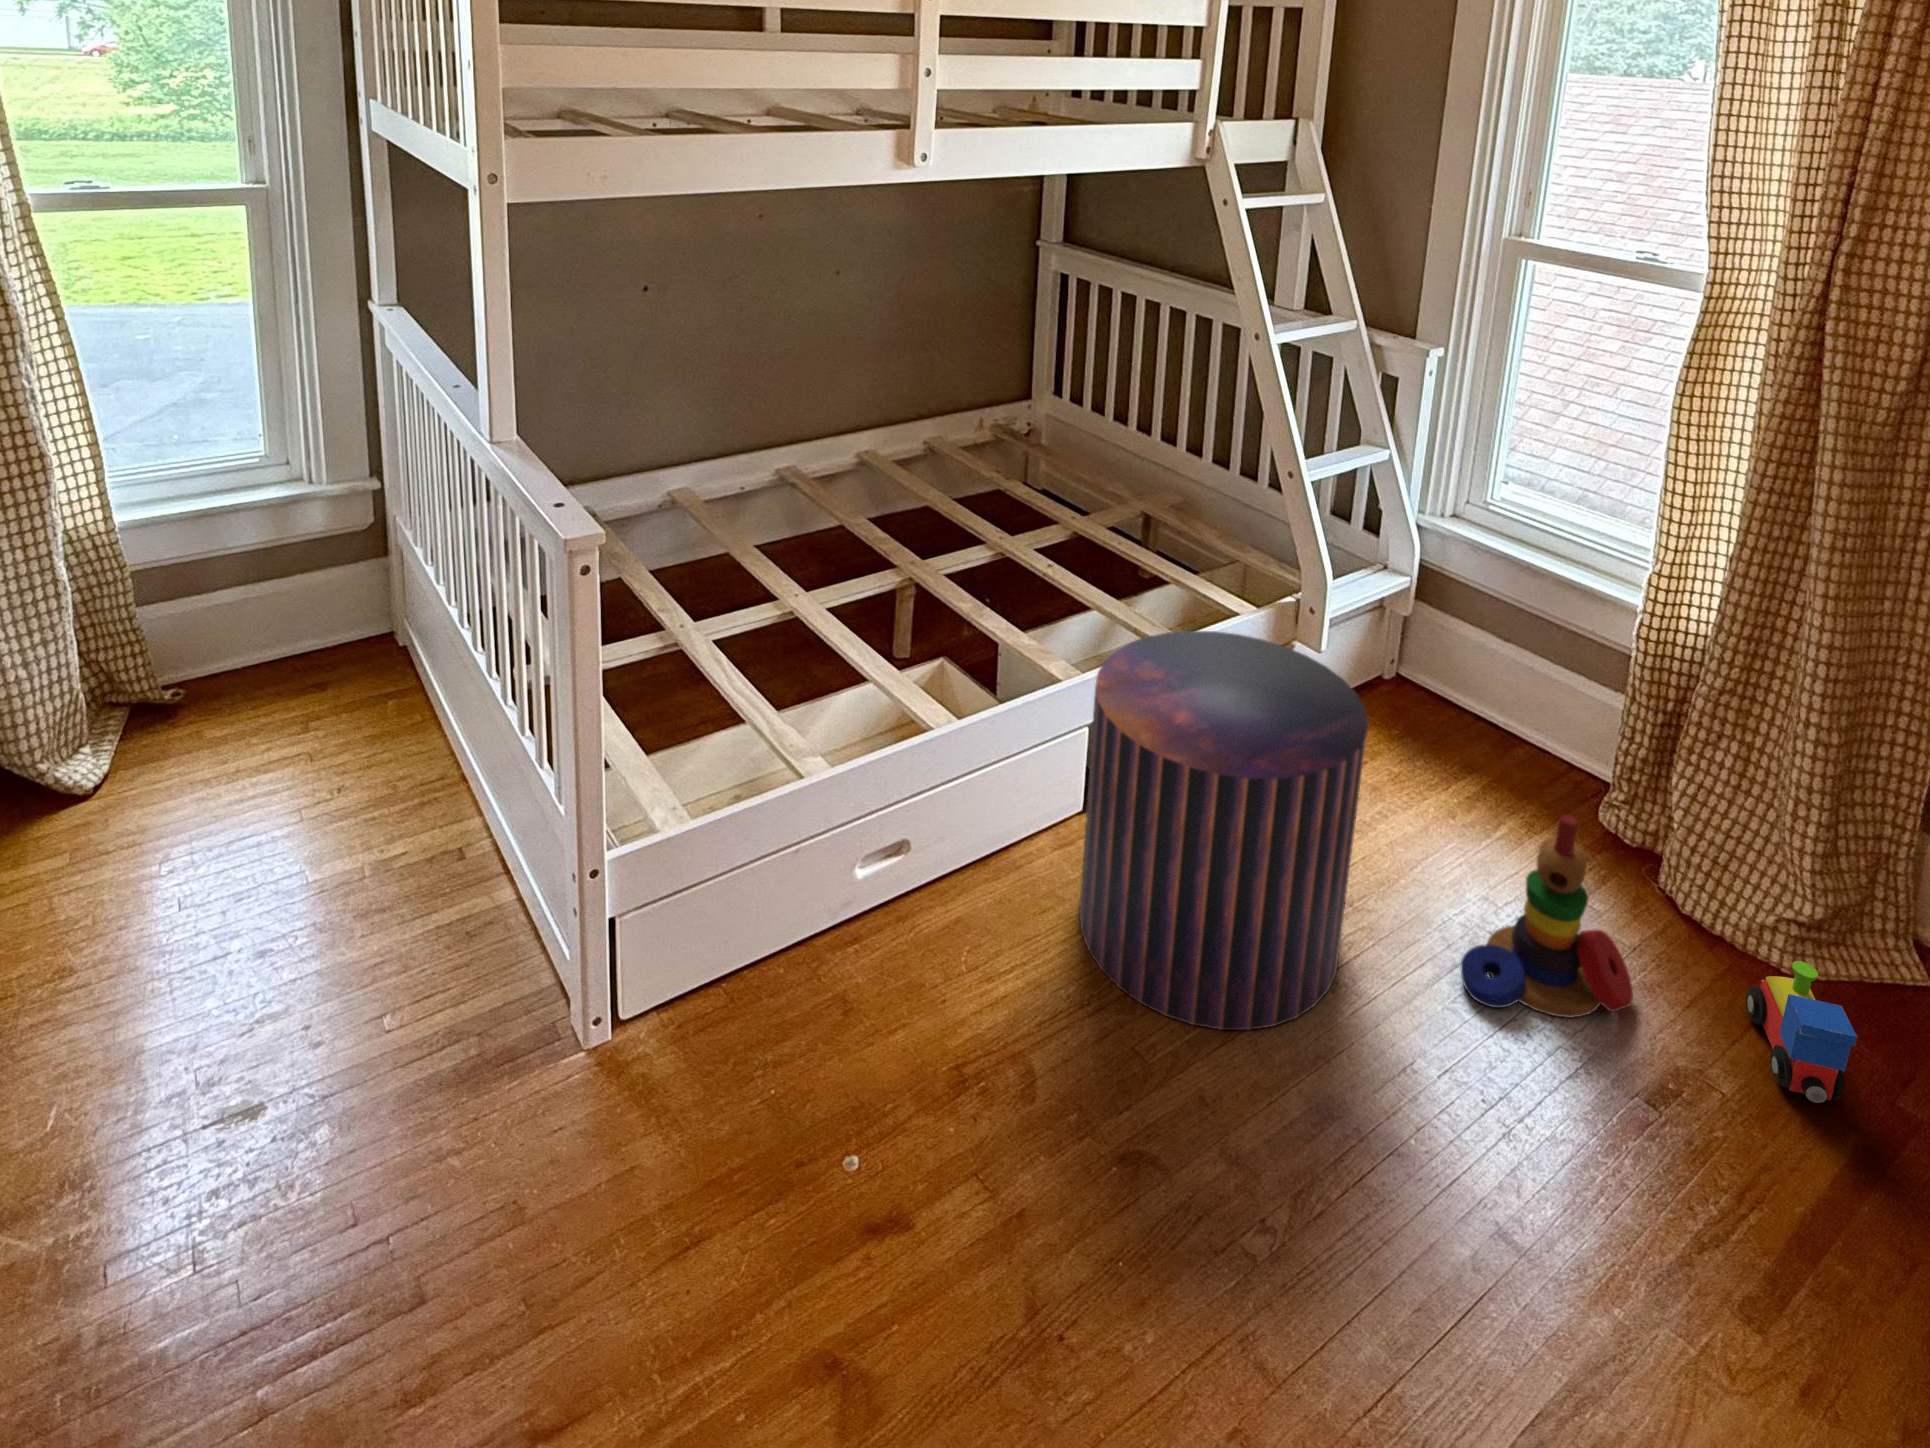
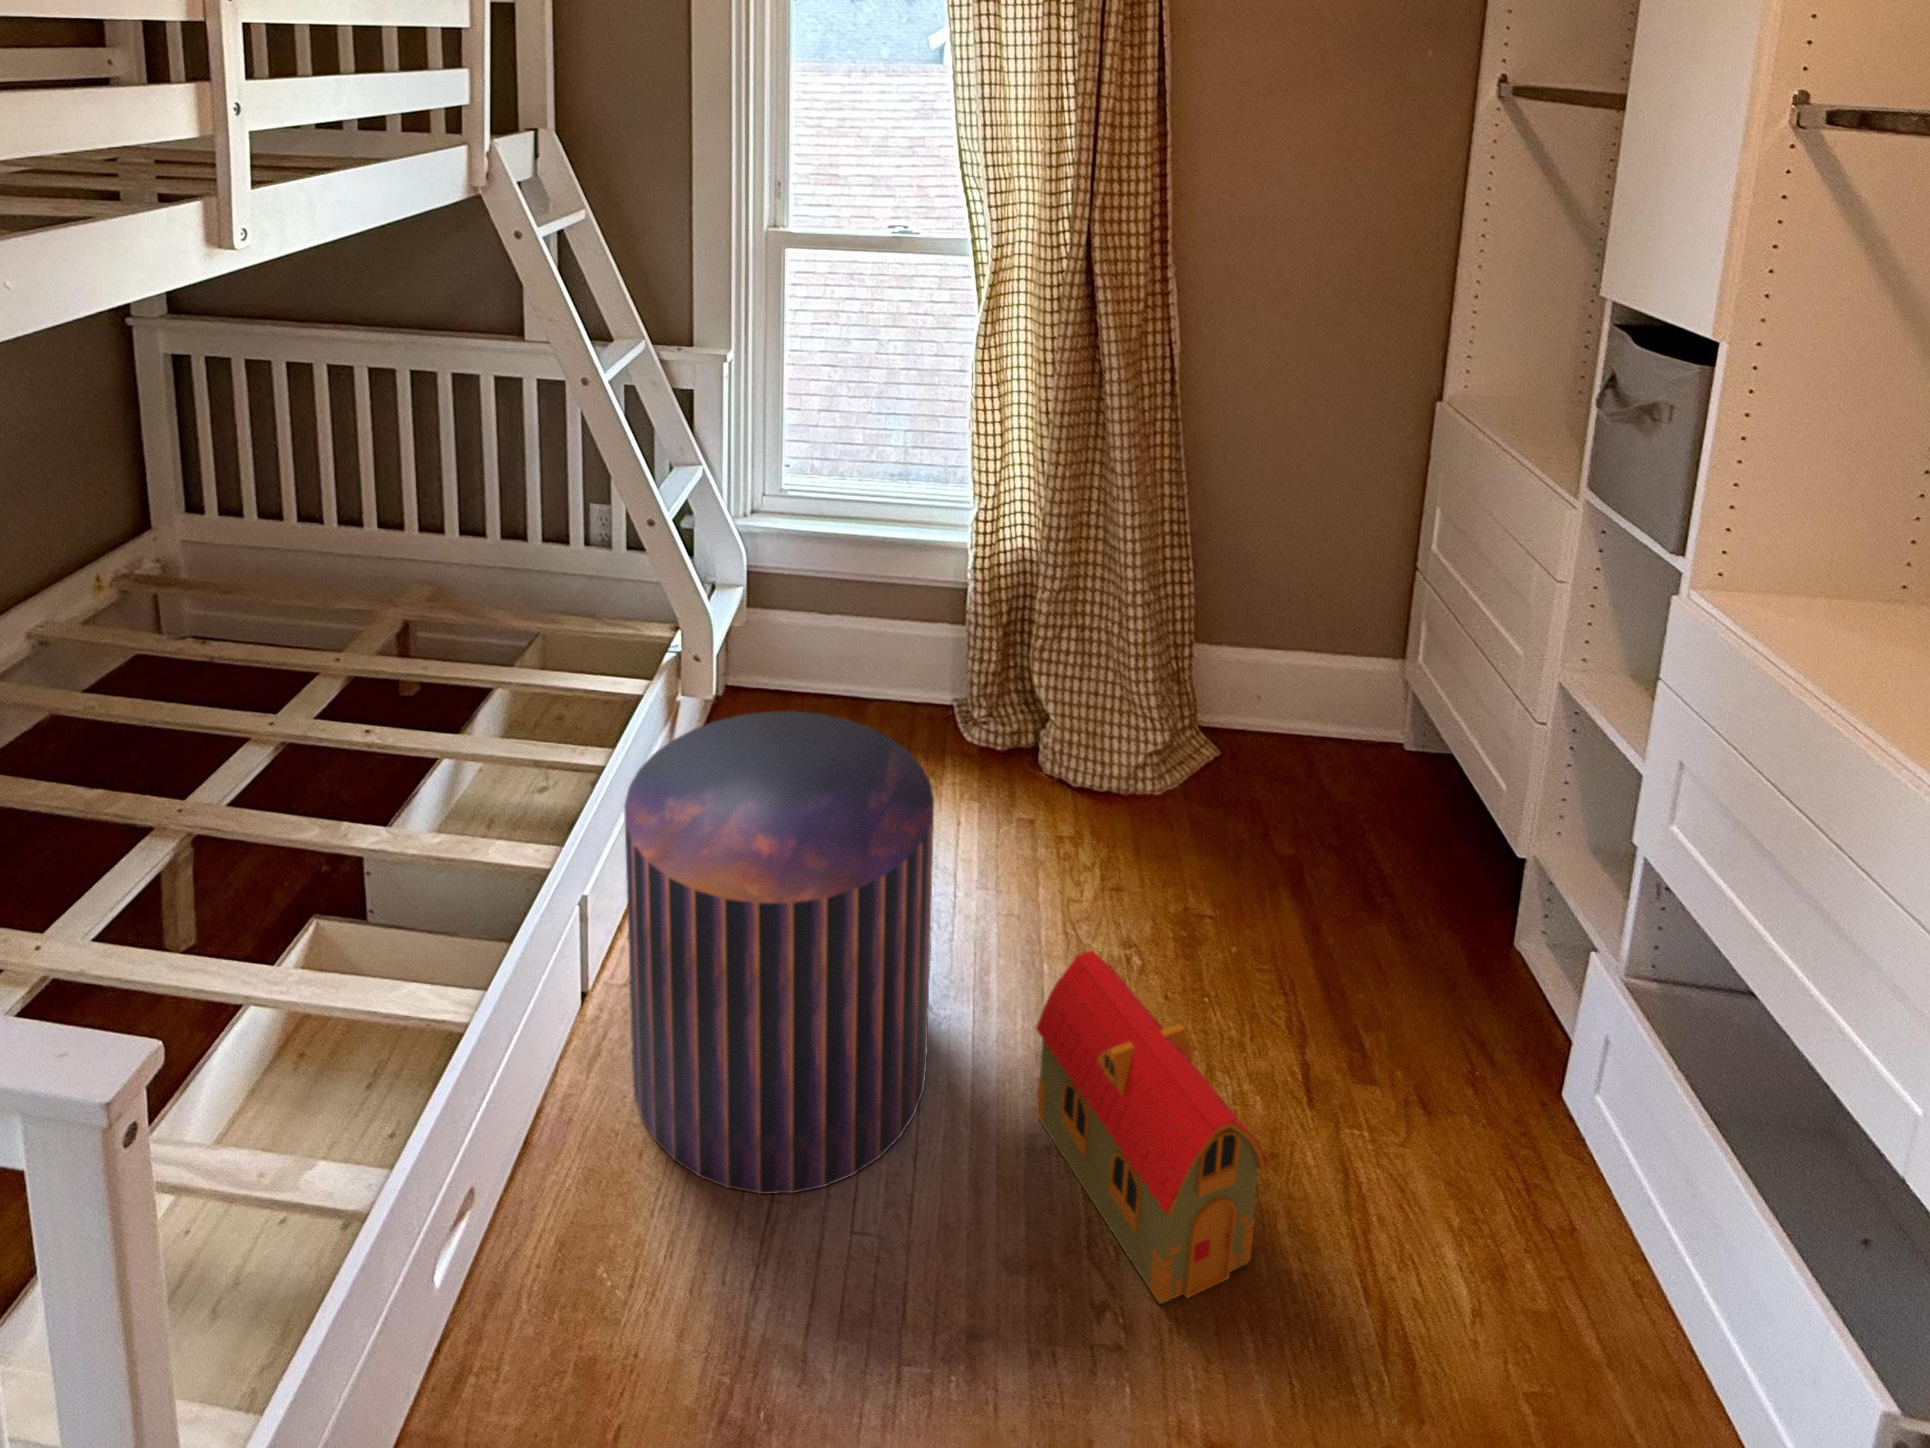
stacking toy: present [1461,815,1633,1018] -> none [988,753,1113,964]
toy train: present [1746,961,1857,1103] -> none [1157,783,1263,890]
toy house: none [1361,967,1503,1323] -> present [1036,951,1268,1304]

